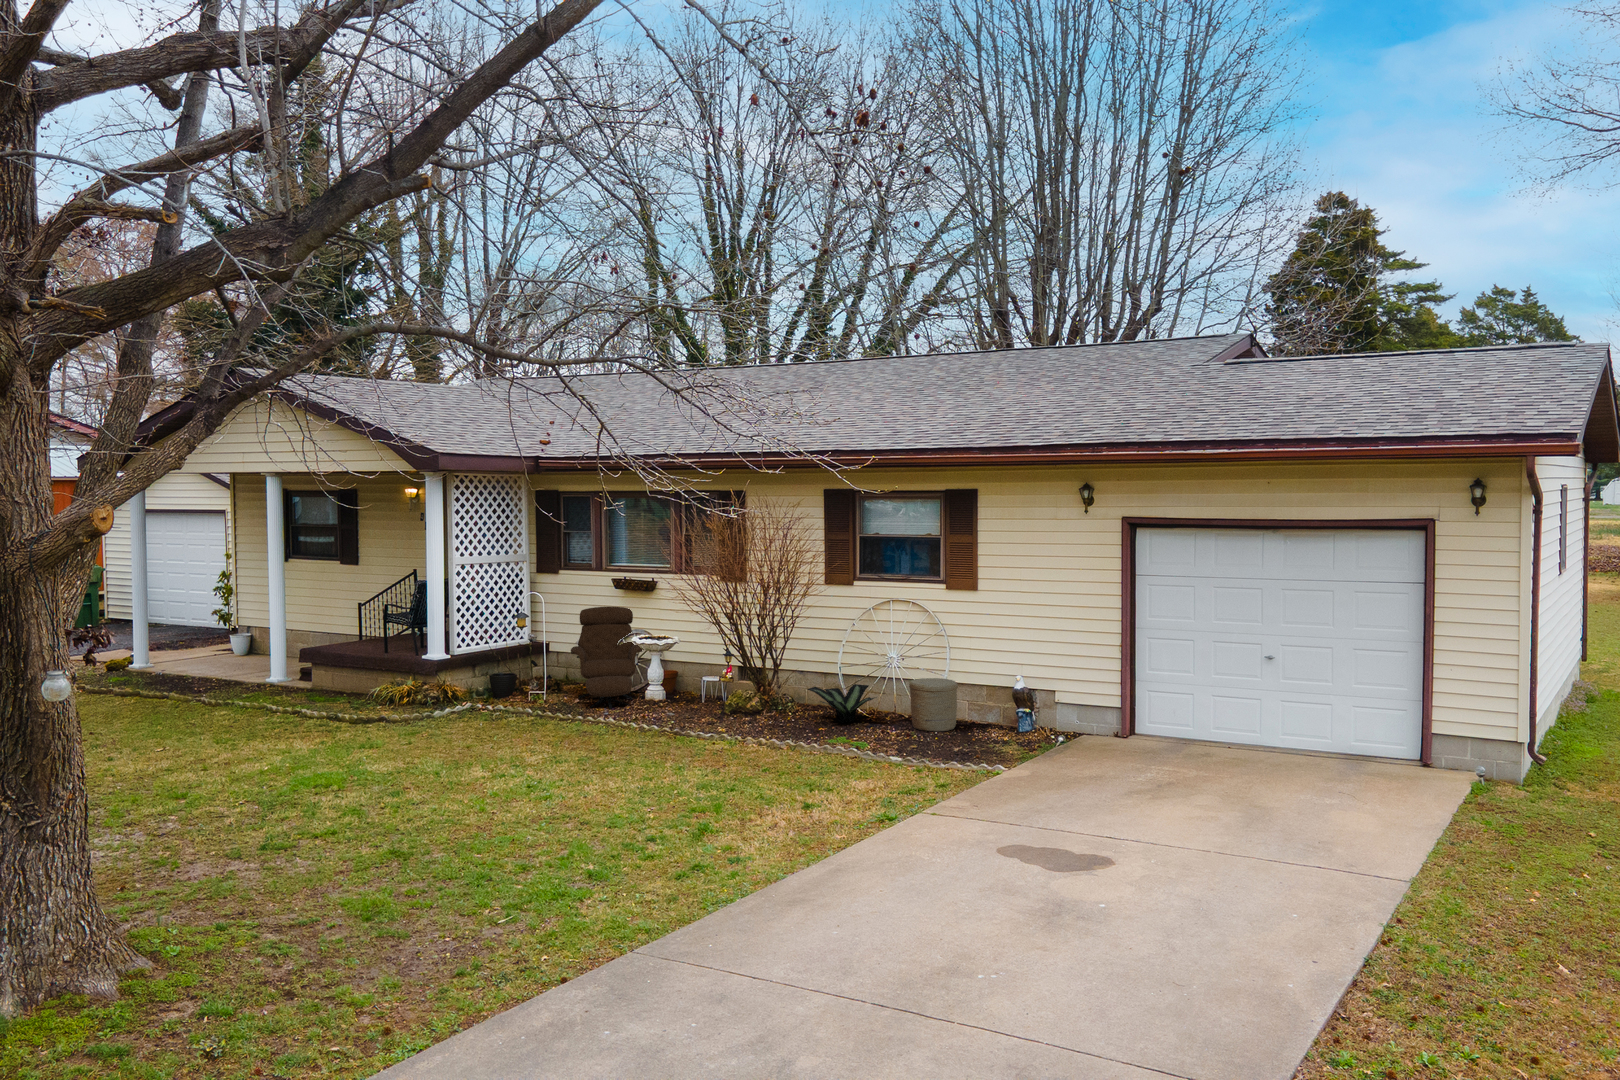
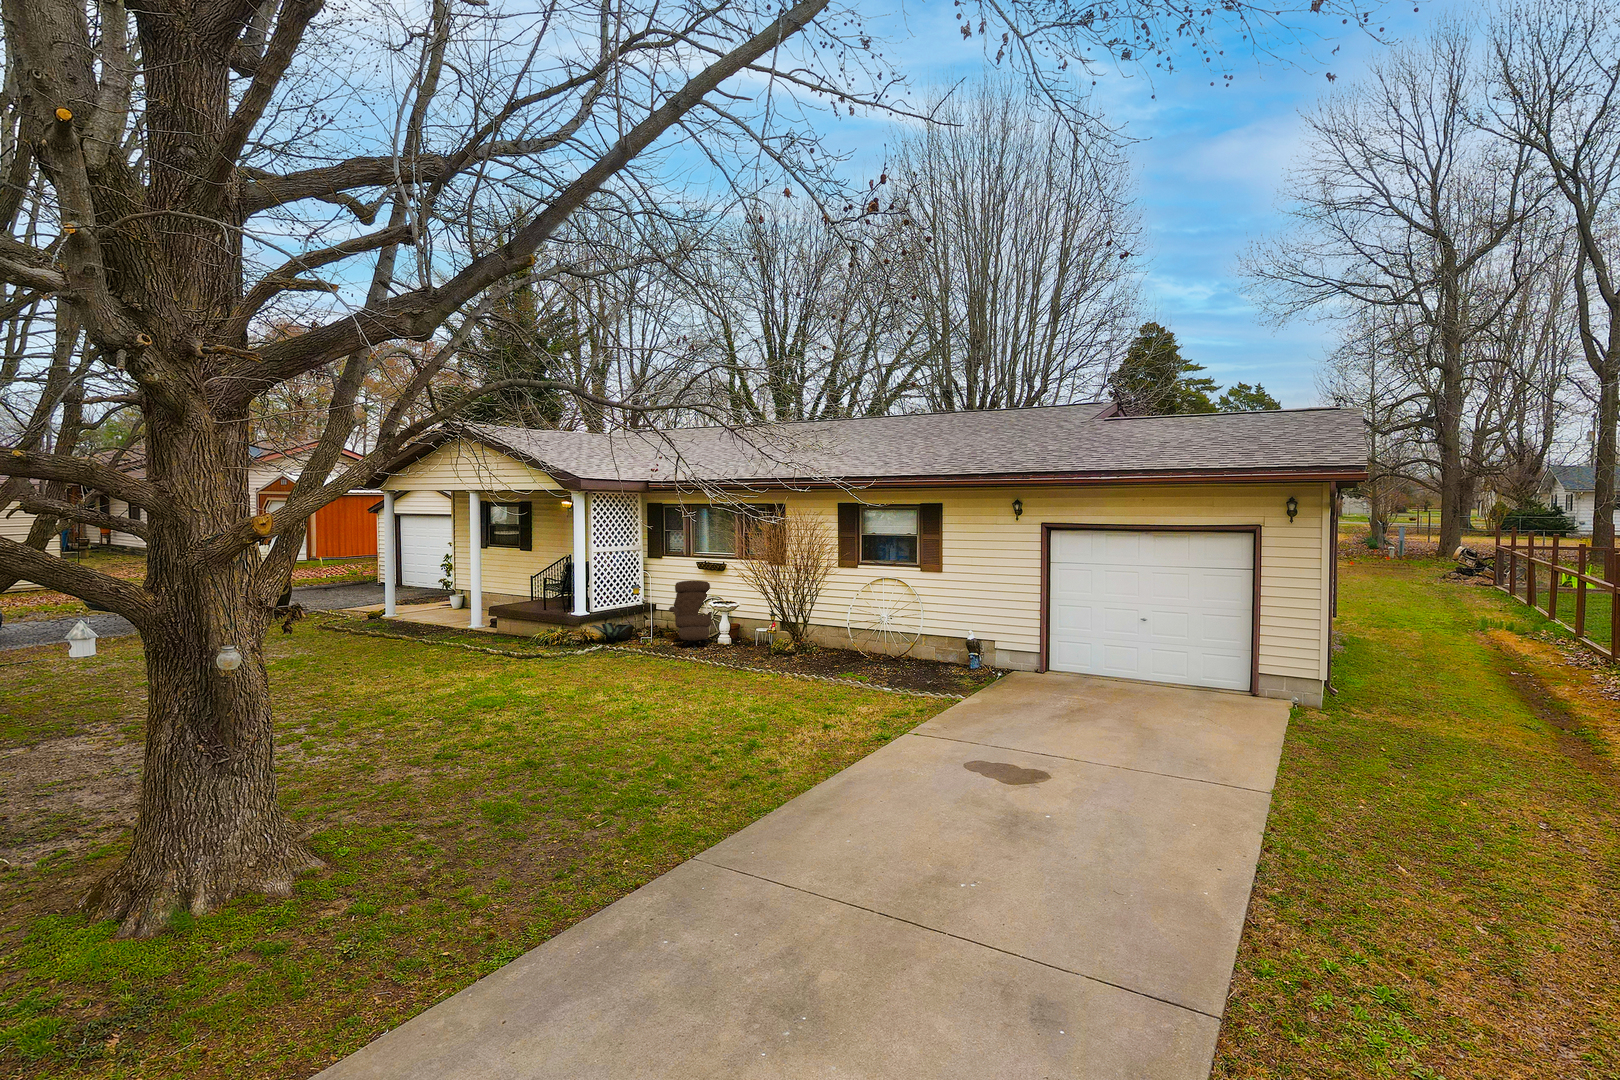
woven basket: present [909,678,958,732] -> none [895,631,927,667]
potted plant: present [807,684,876,723] -> present [590,623,632,643]

